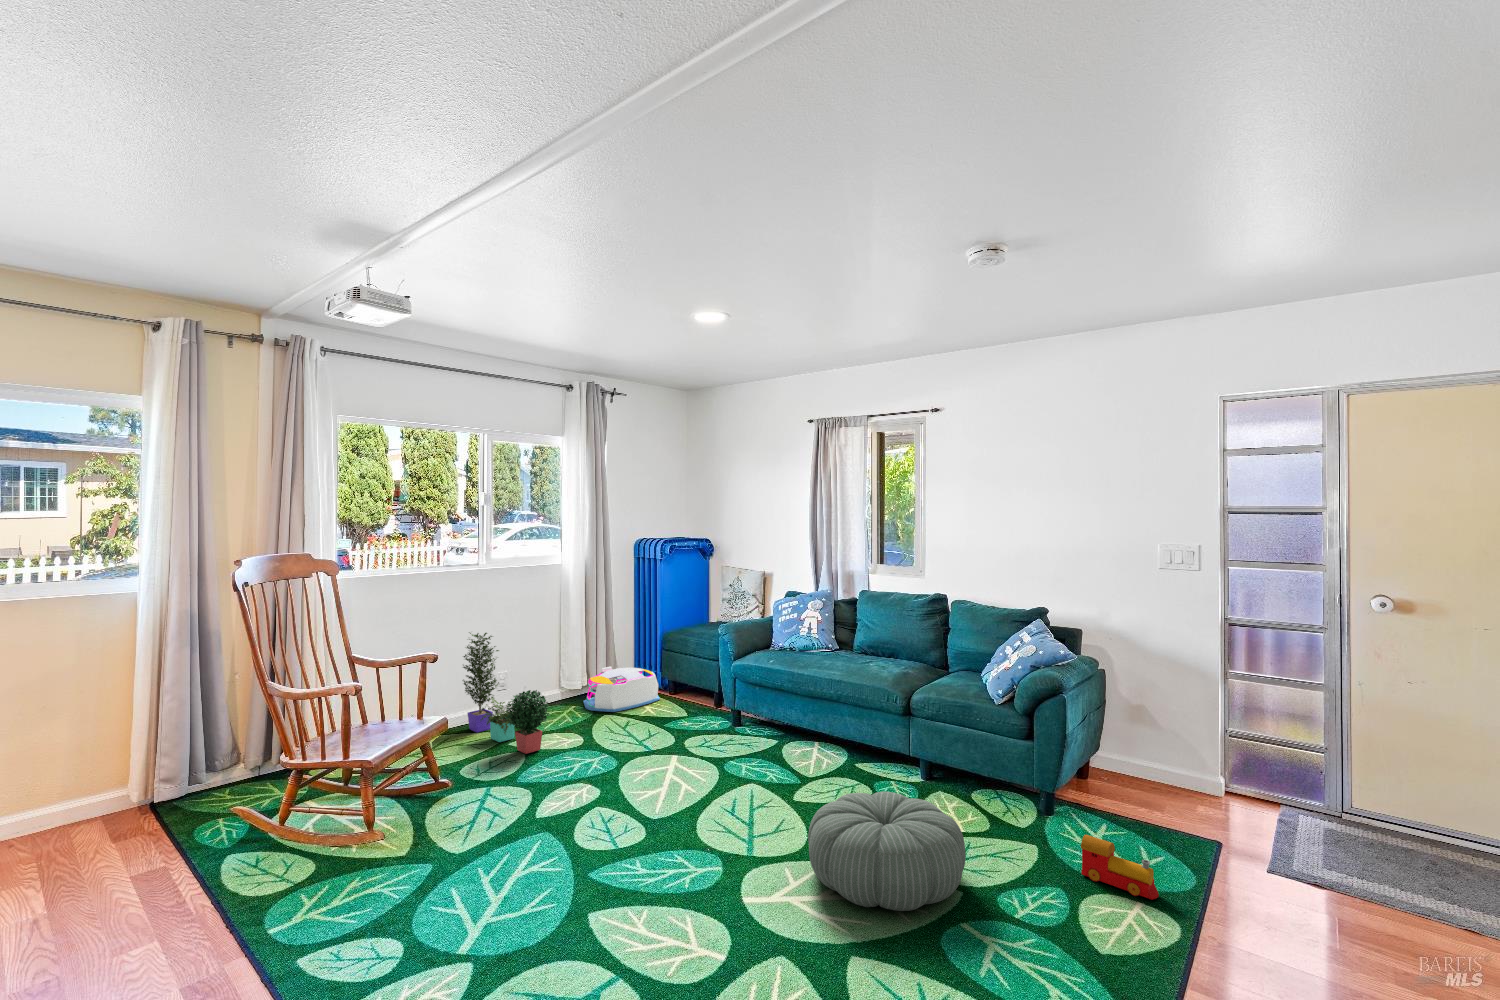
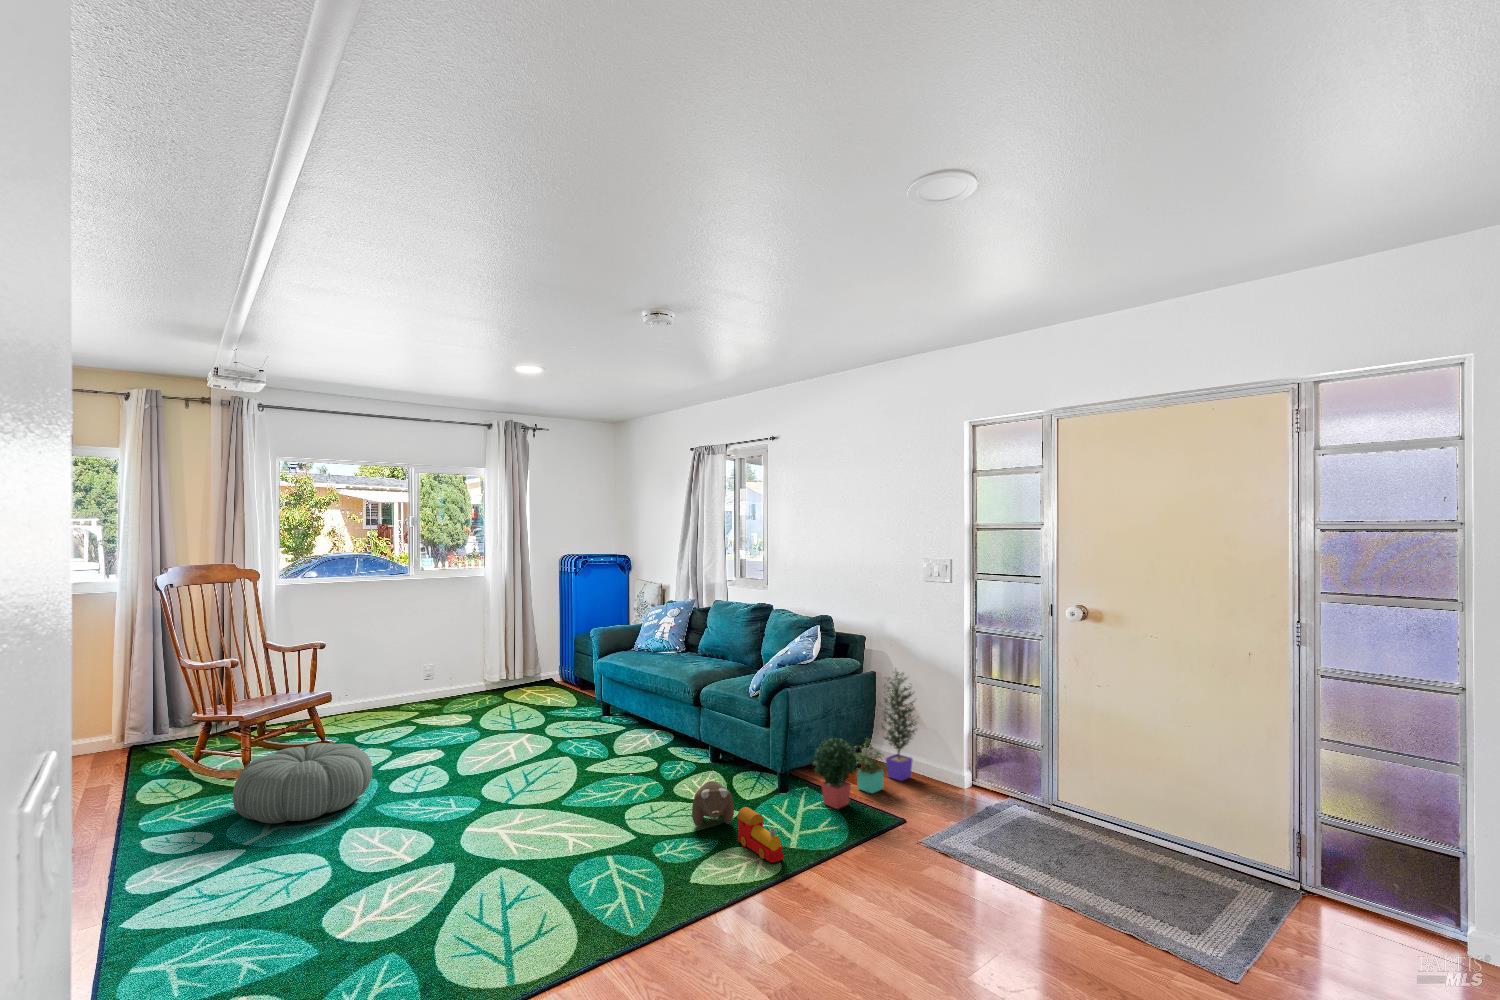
potted plant: present [463,632,550,754] -> present [812,669,916,809]
storage bin: present [584,666,660,712] -> none [494,663,563,701]
pouf: present [808,792,966,911] -> present [233,743,372,823]
plush toy: none [995,805,1058,859] -> present [692,781,734,826]

